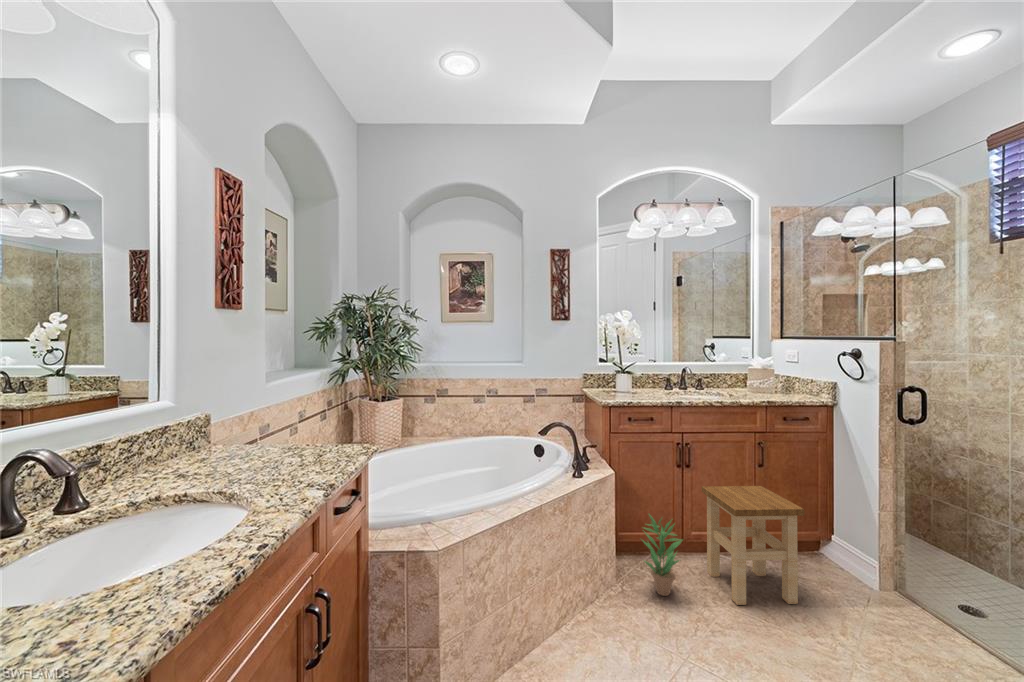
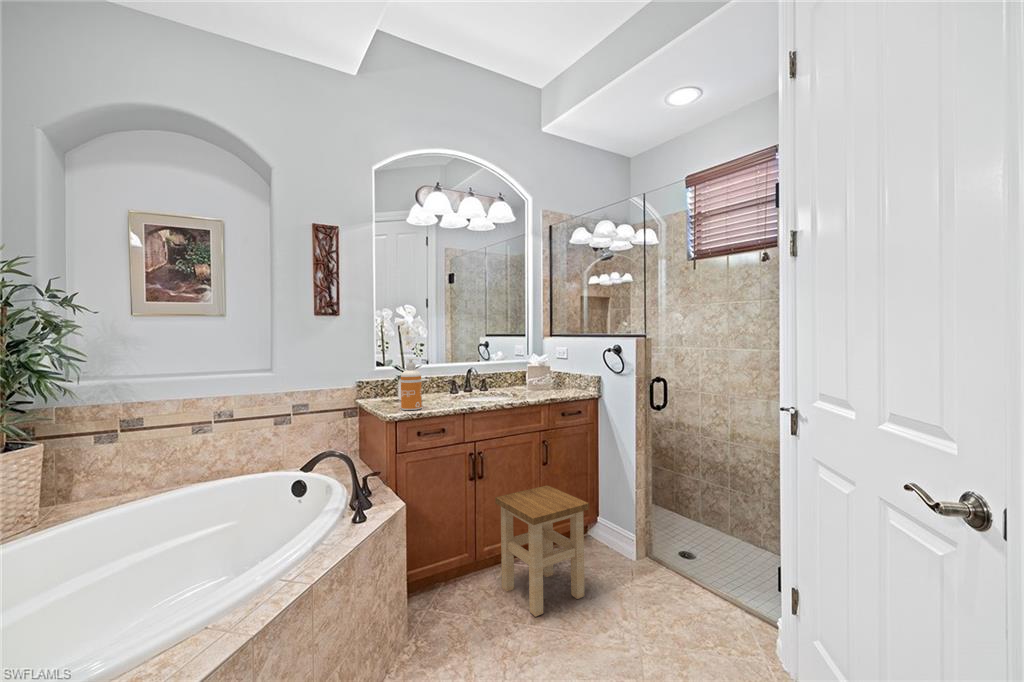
soap dispenser: none [617,355,634,399] -> present [401,358,422,410]
potted plant: present [643,514,682,596] -> none [436,541,485,633]

